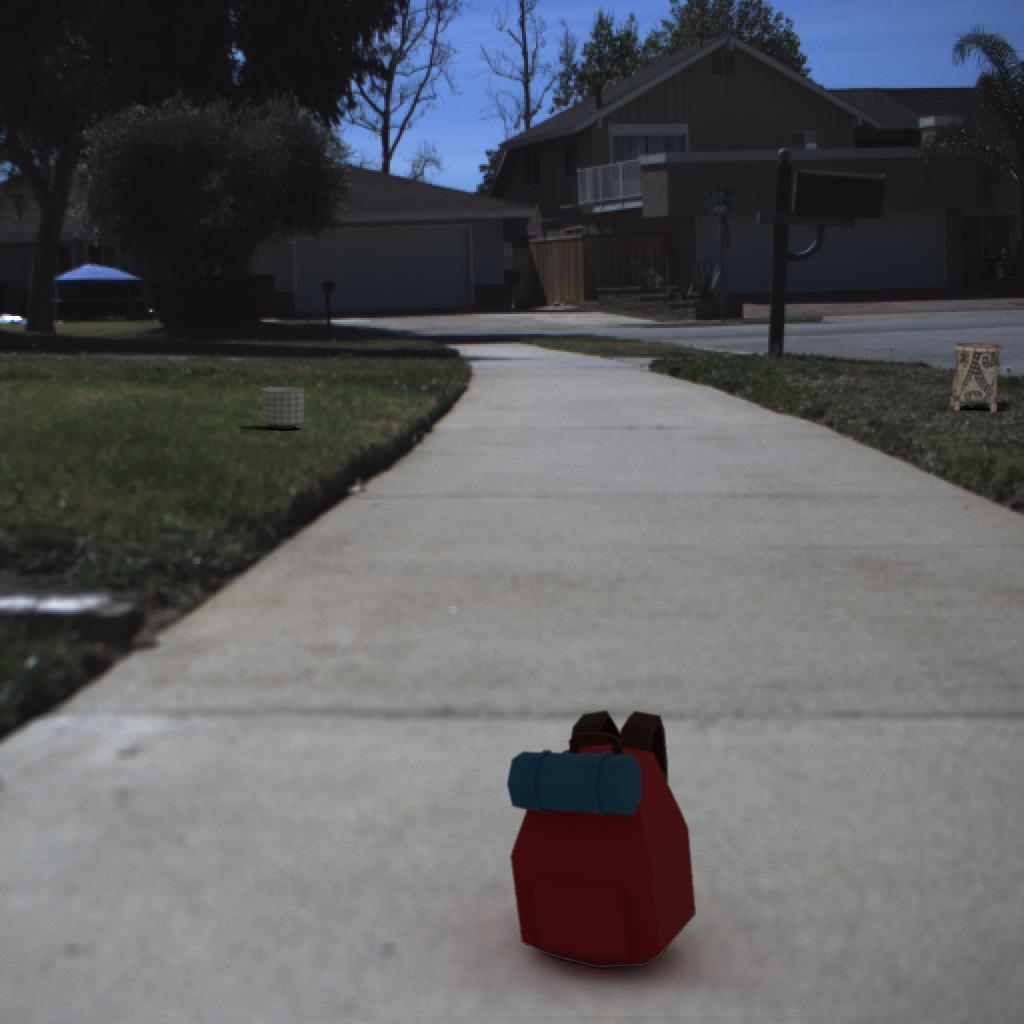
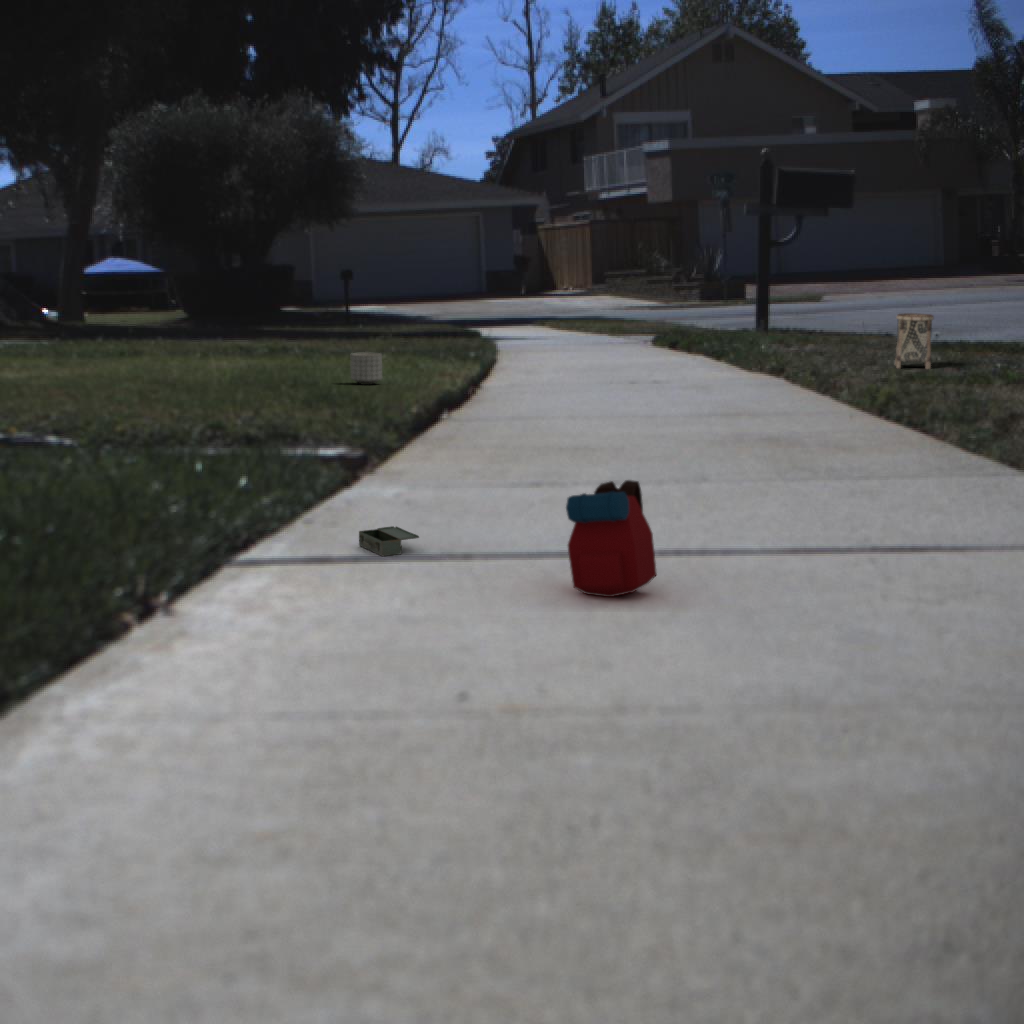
toolbox: none [142,737,247,809] -> present [359,526,419,556]

